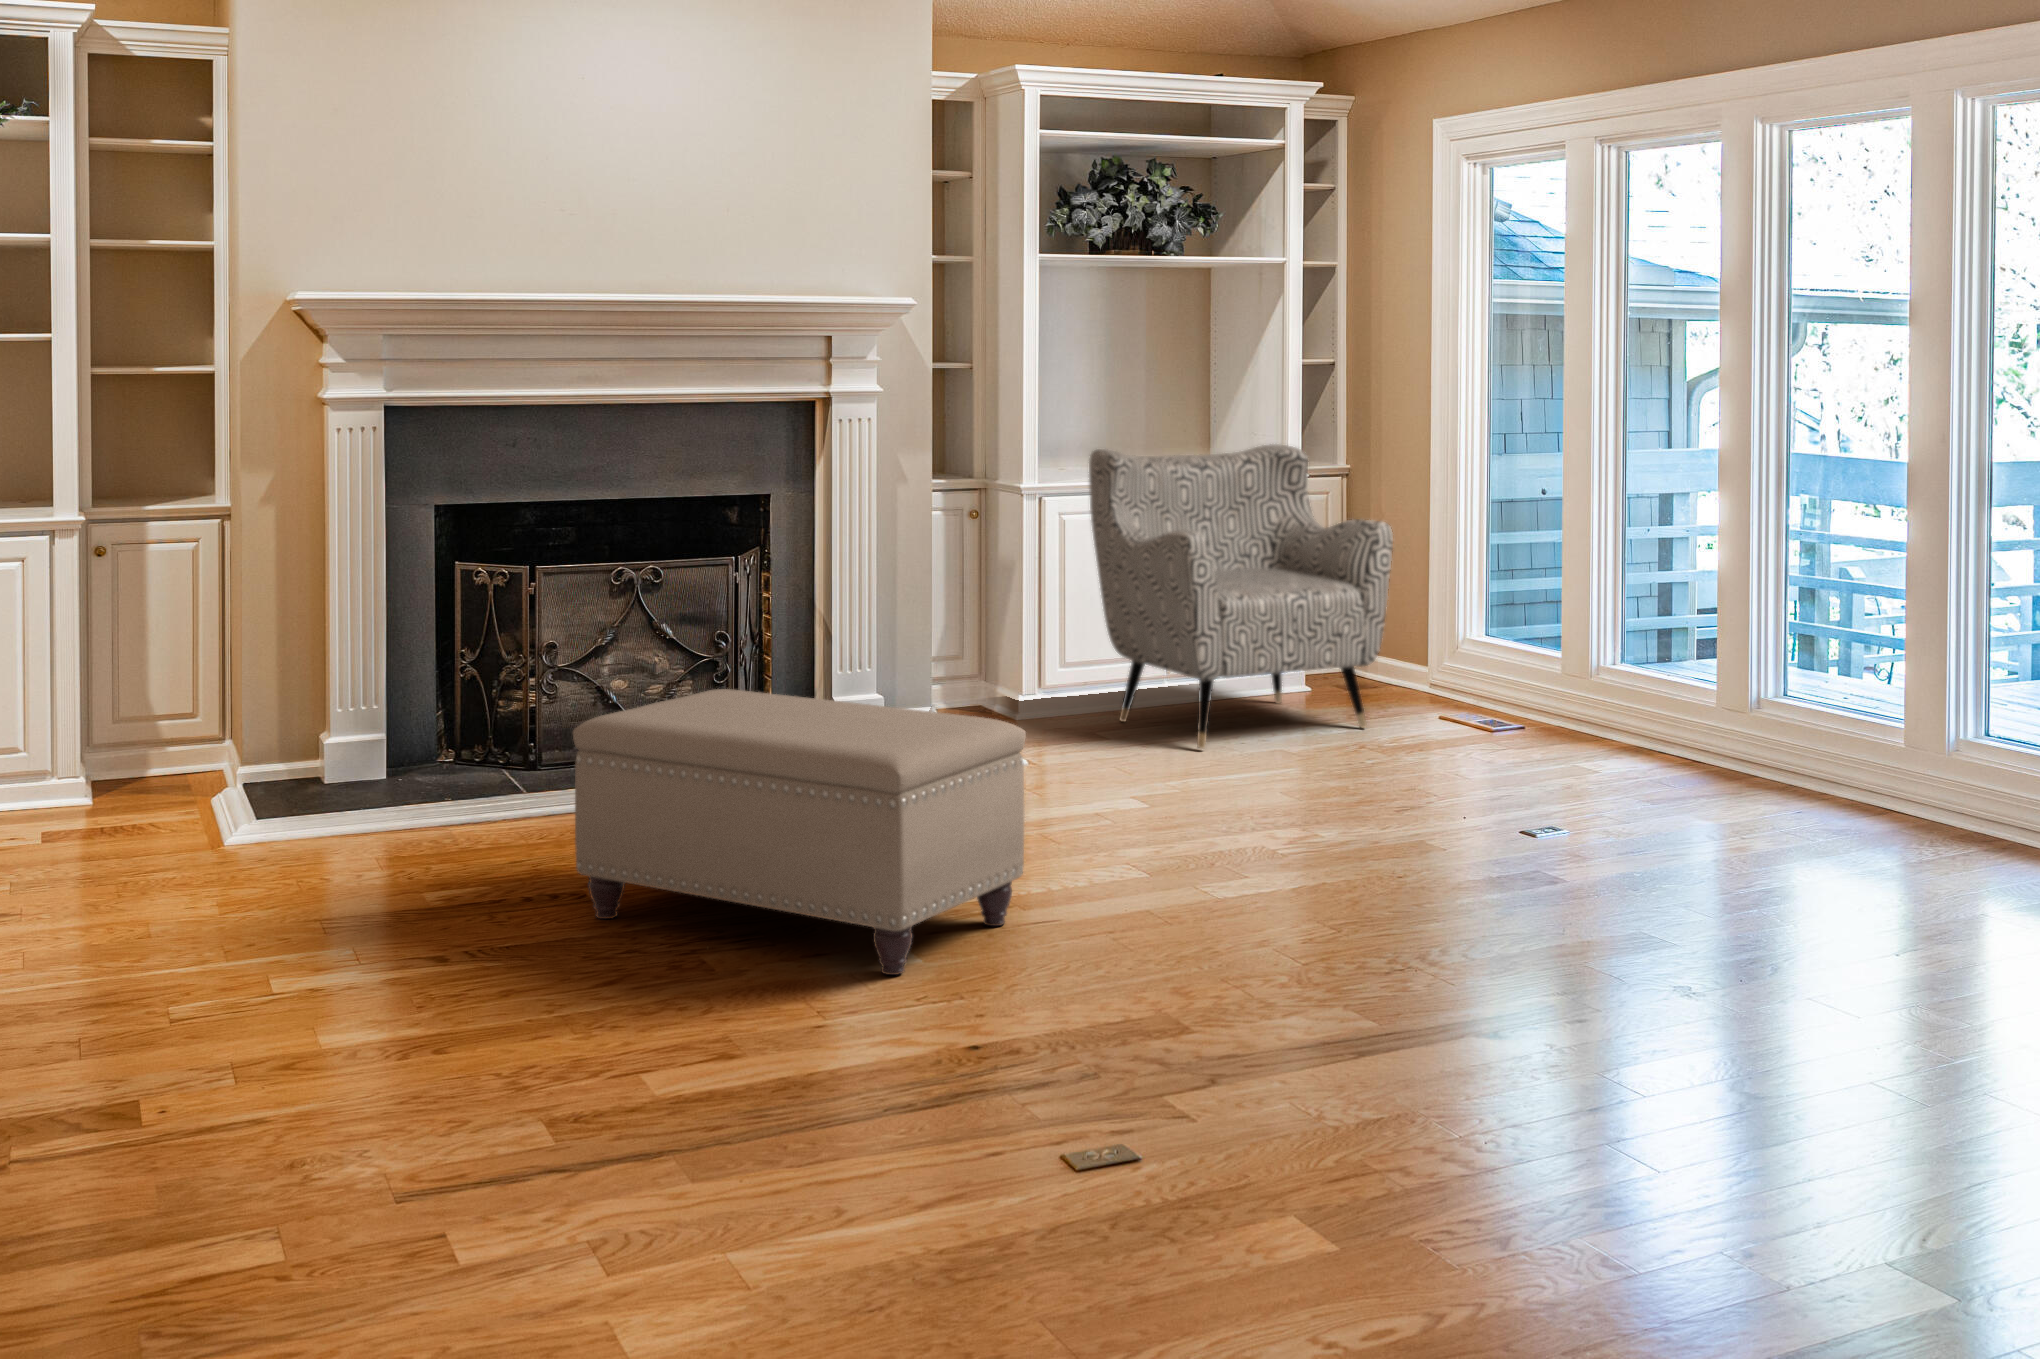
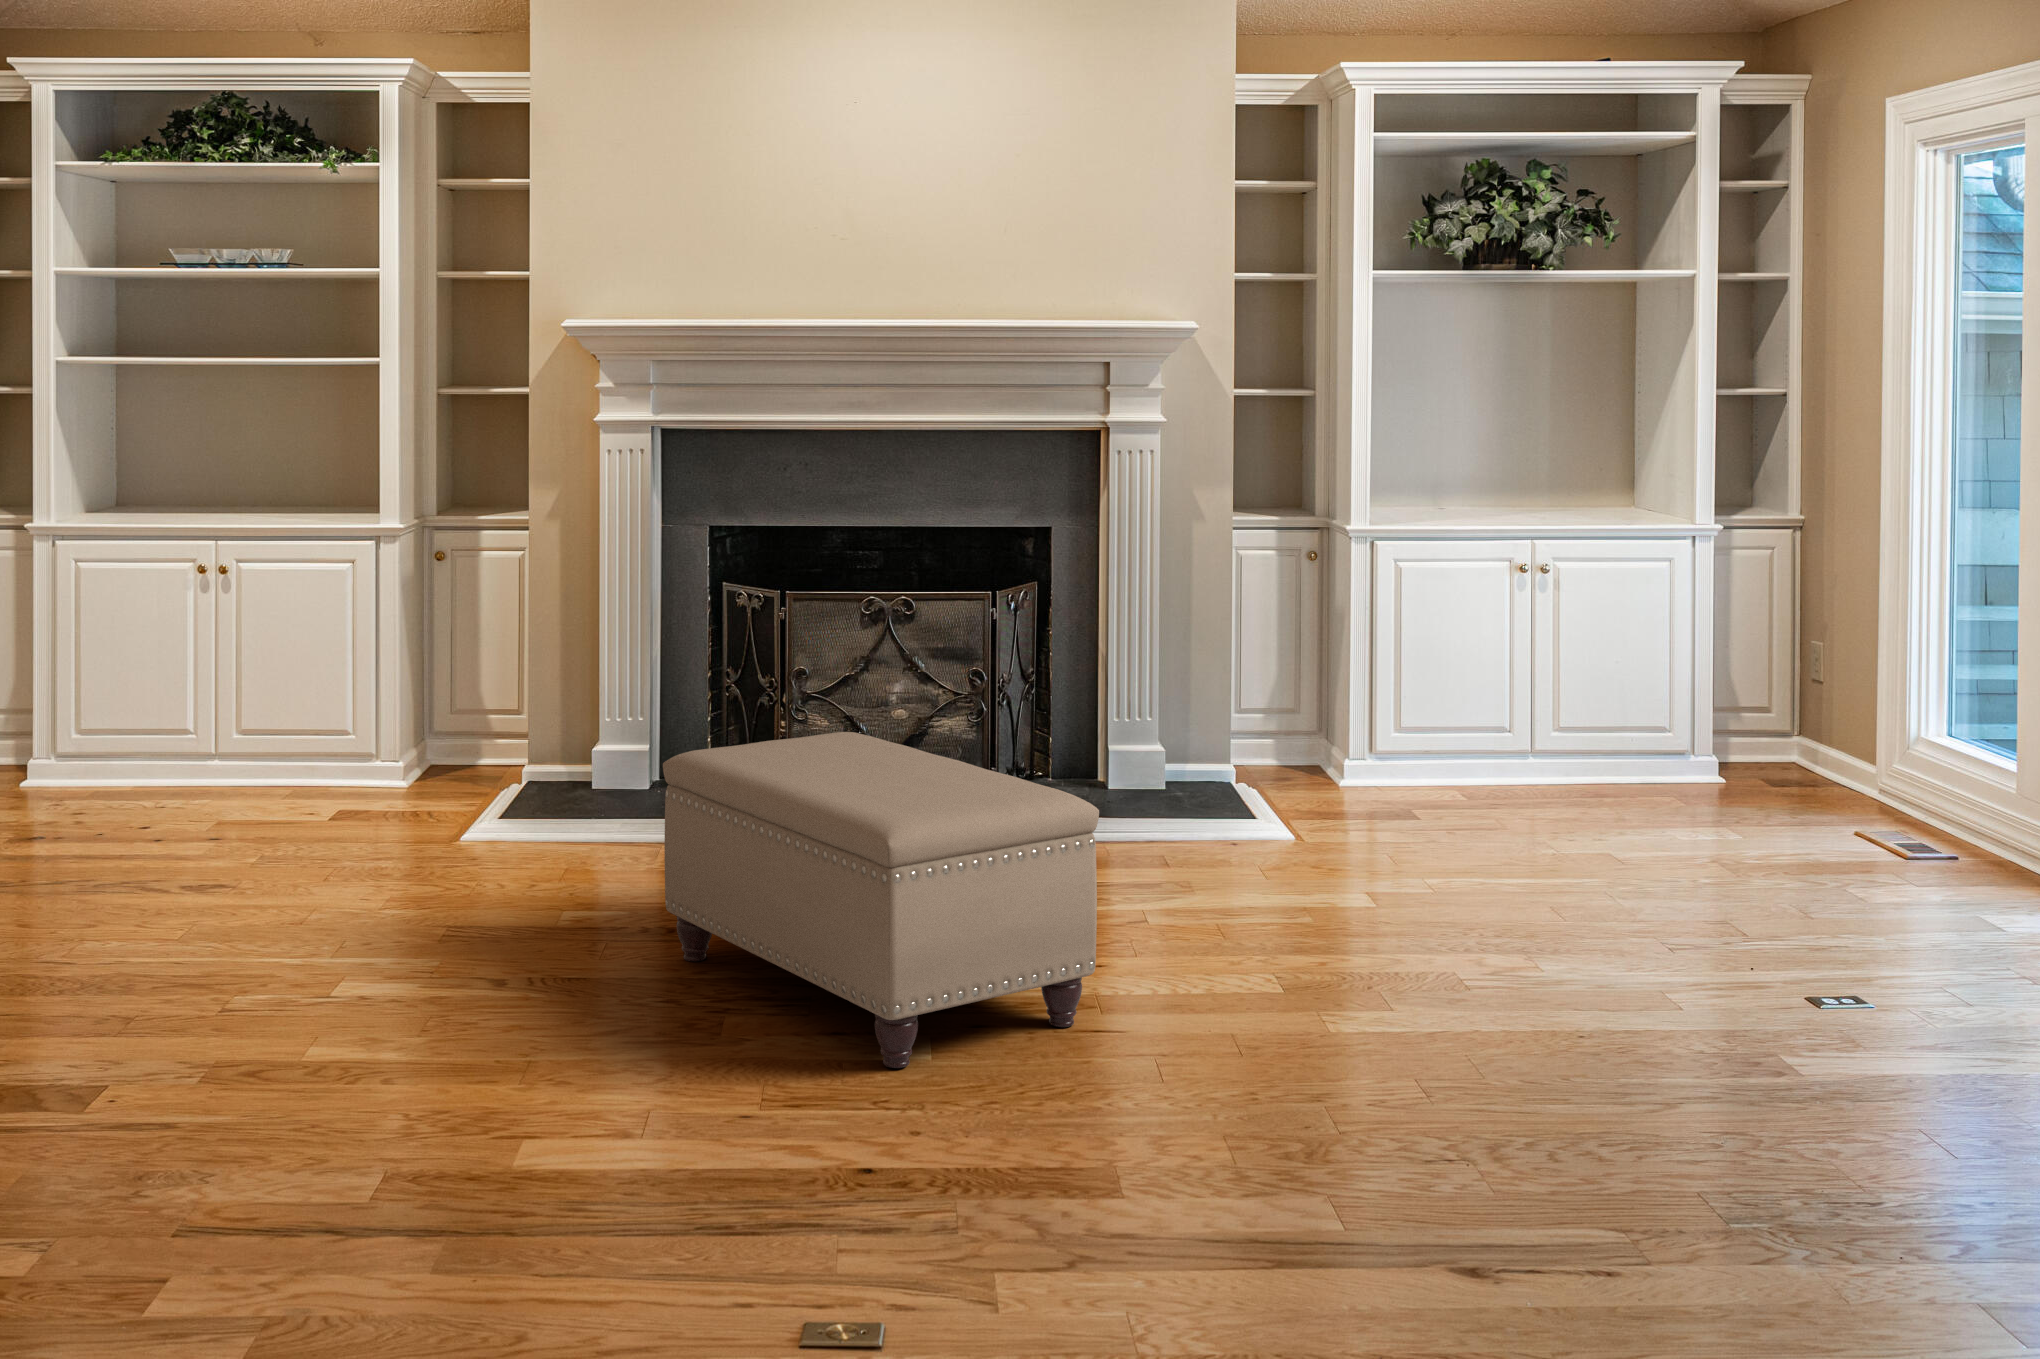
armchair: present [1089,444,1393,749] -> none [1424,490,1781,843]

